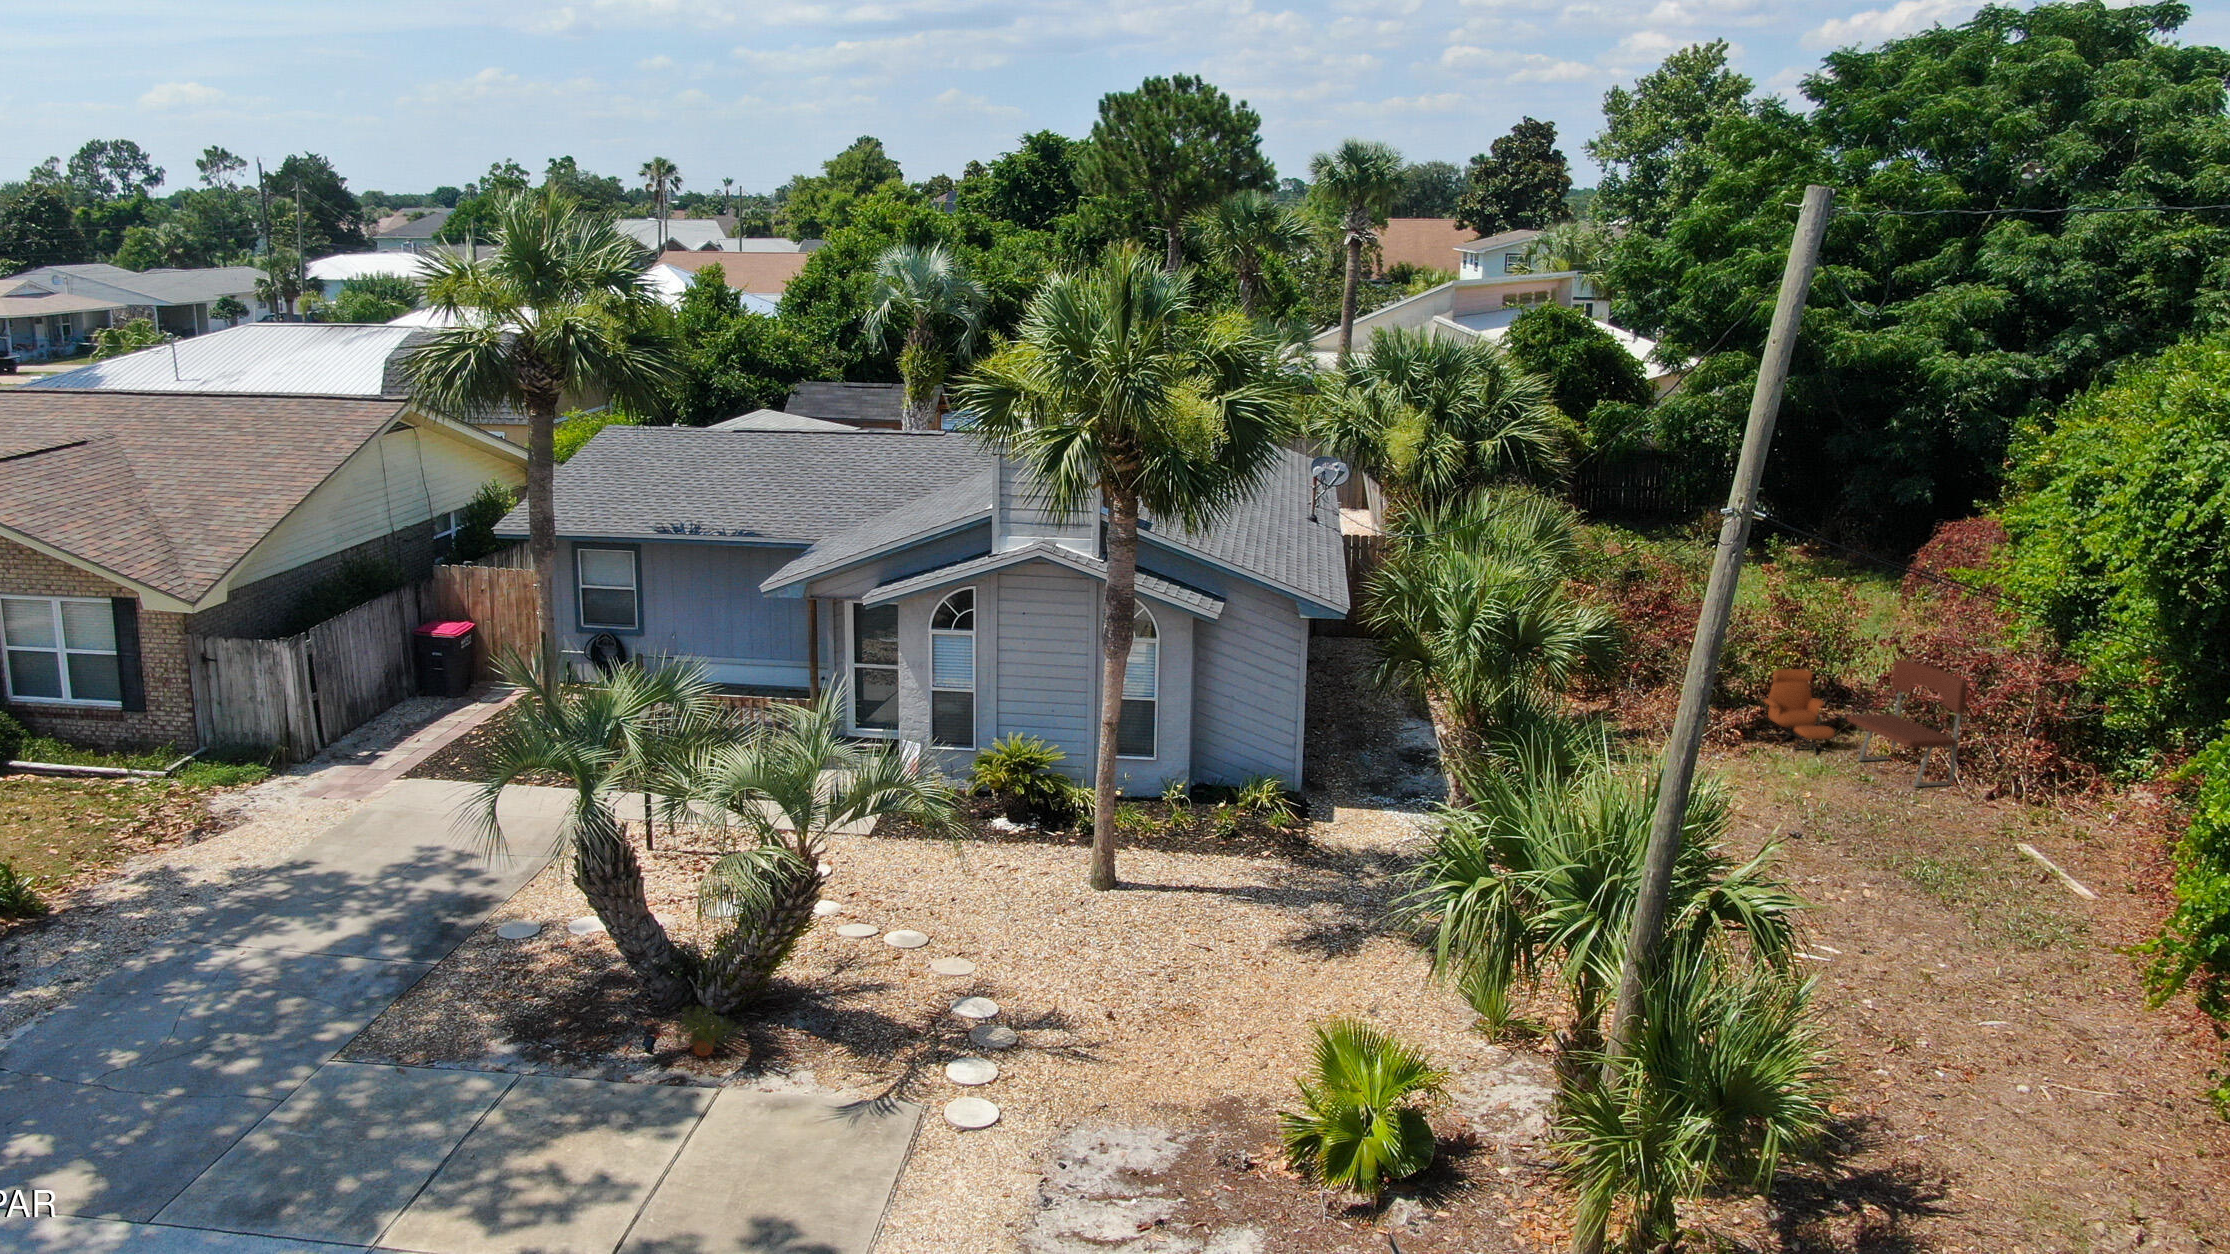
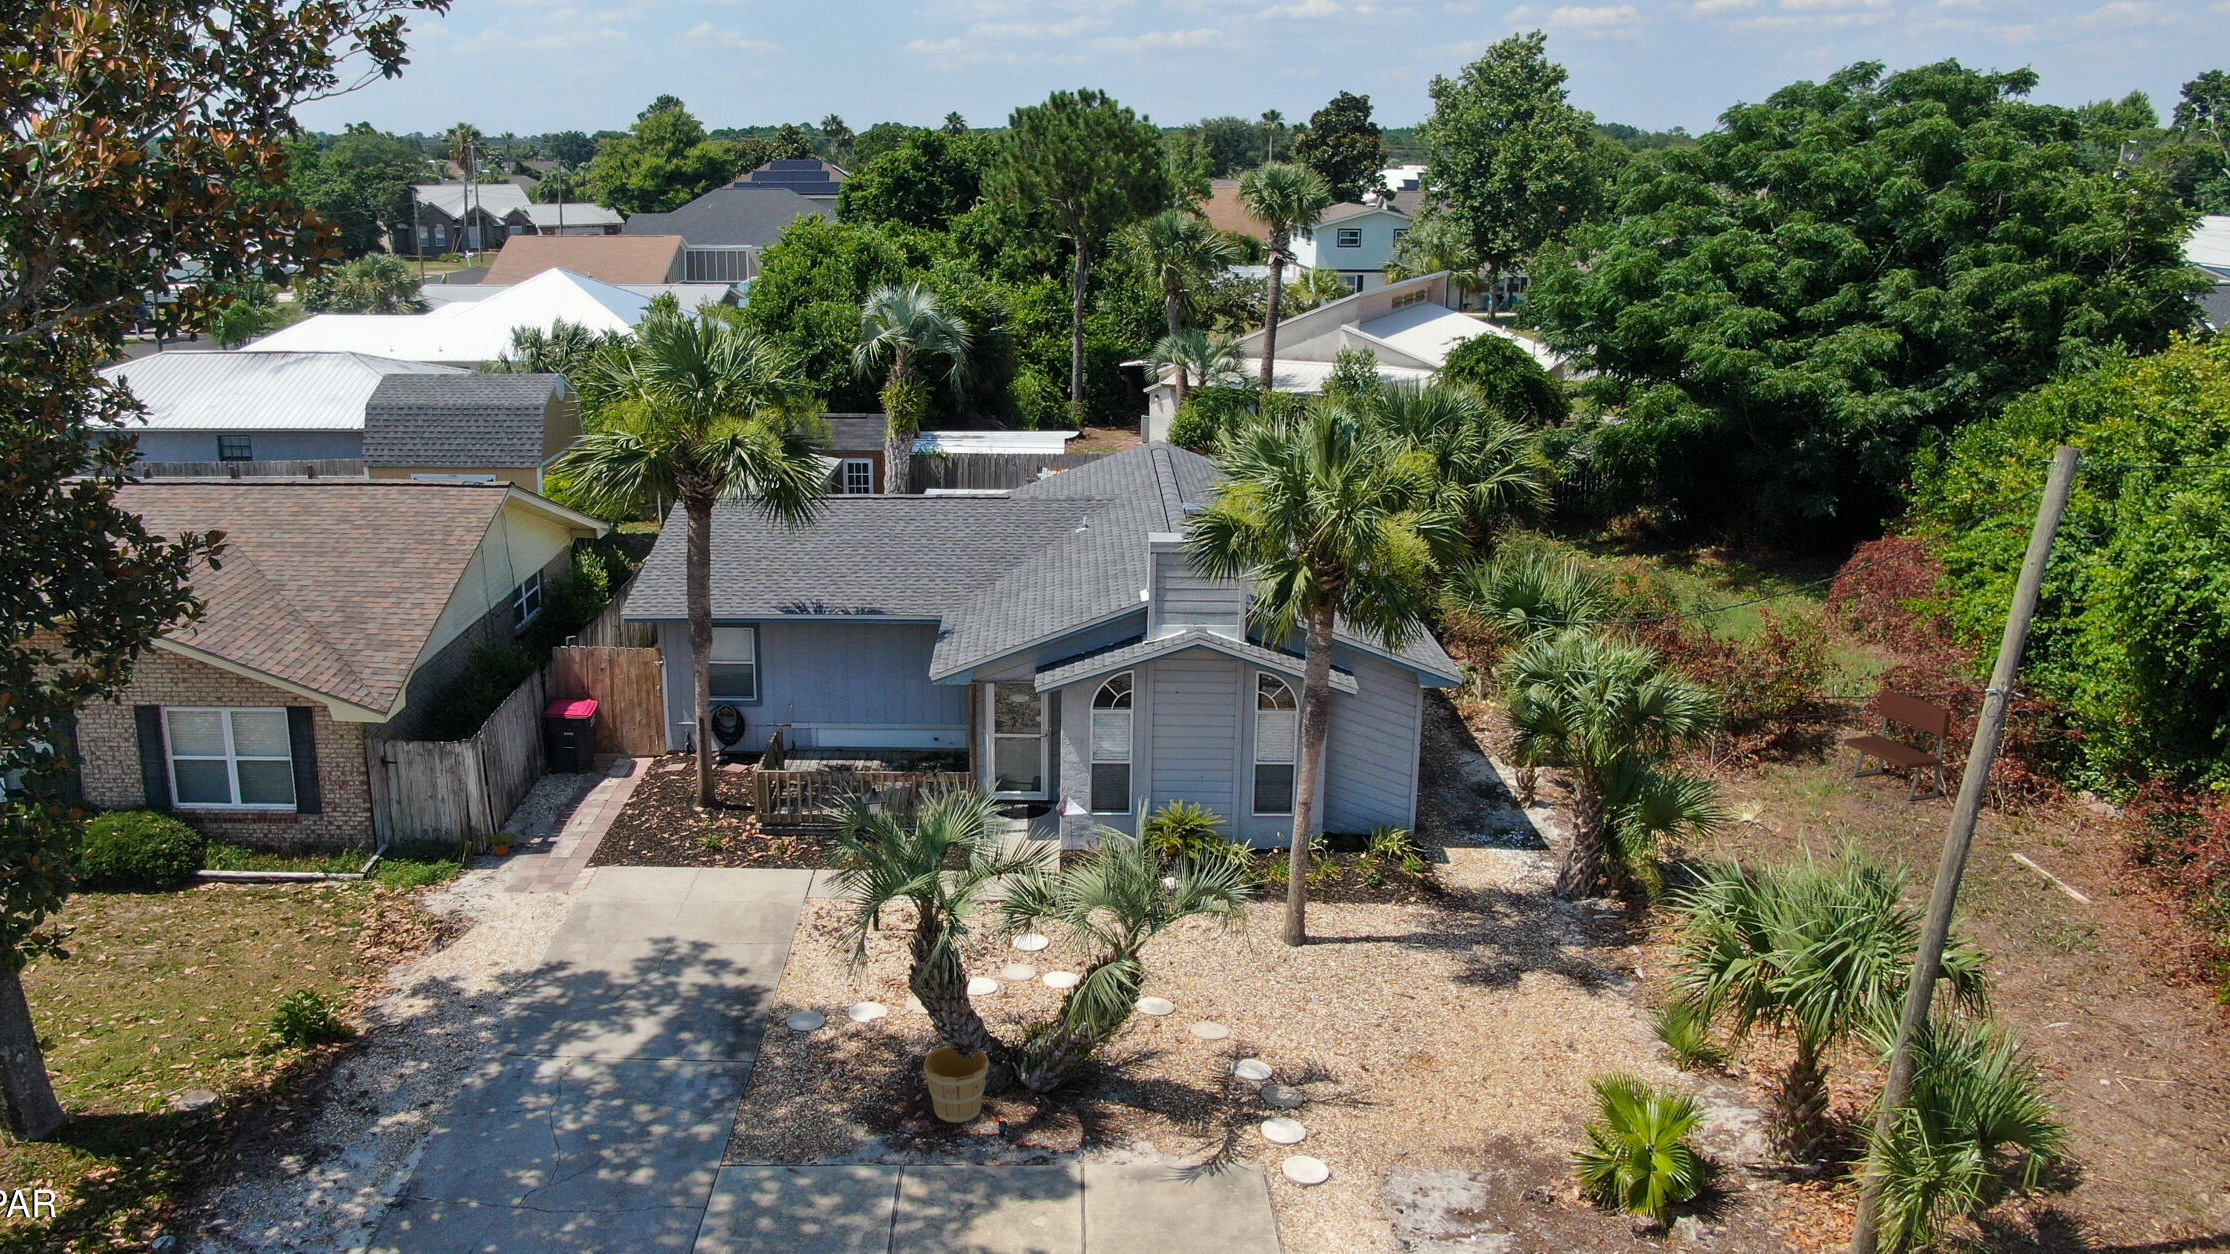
lounge chair: present [1764,669,1835,754] -> none [1766,697,1831,772]
wooden bucket: none [581,953,657,1038] -> present [924,1046,989,1123]
potted plant: present [675,1006,743,1056] -> present [479,831,522,856]

